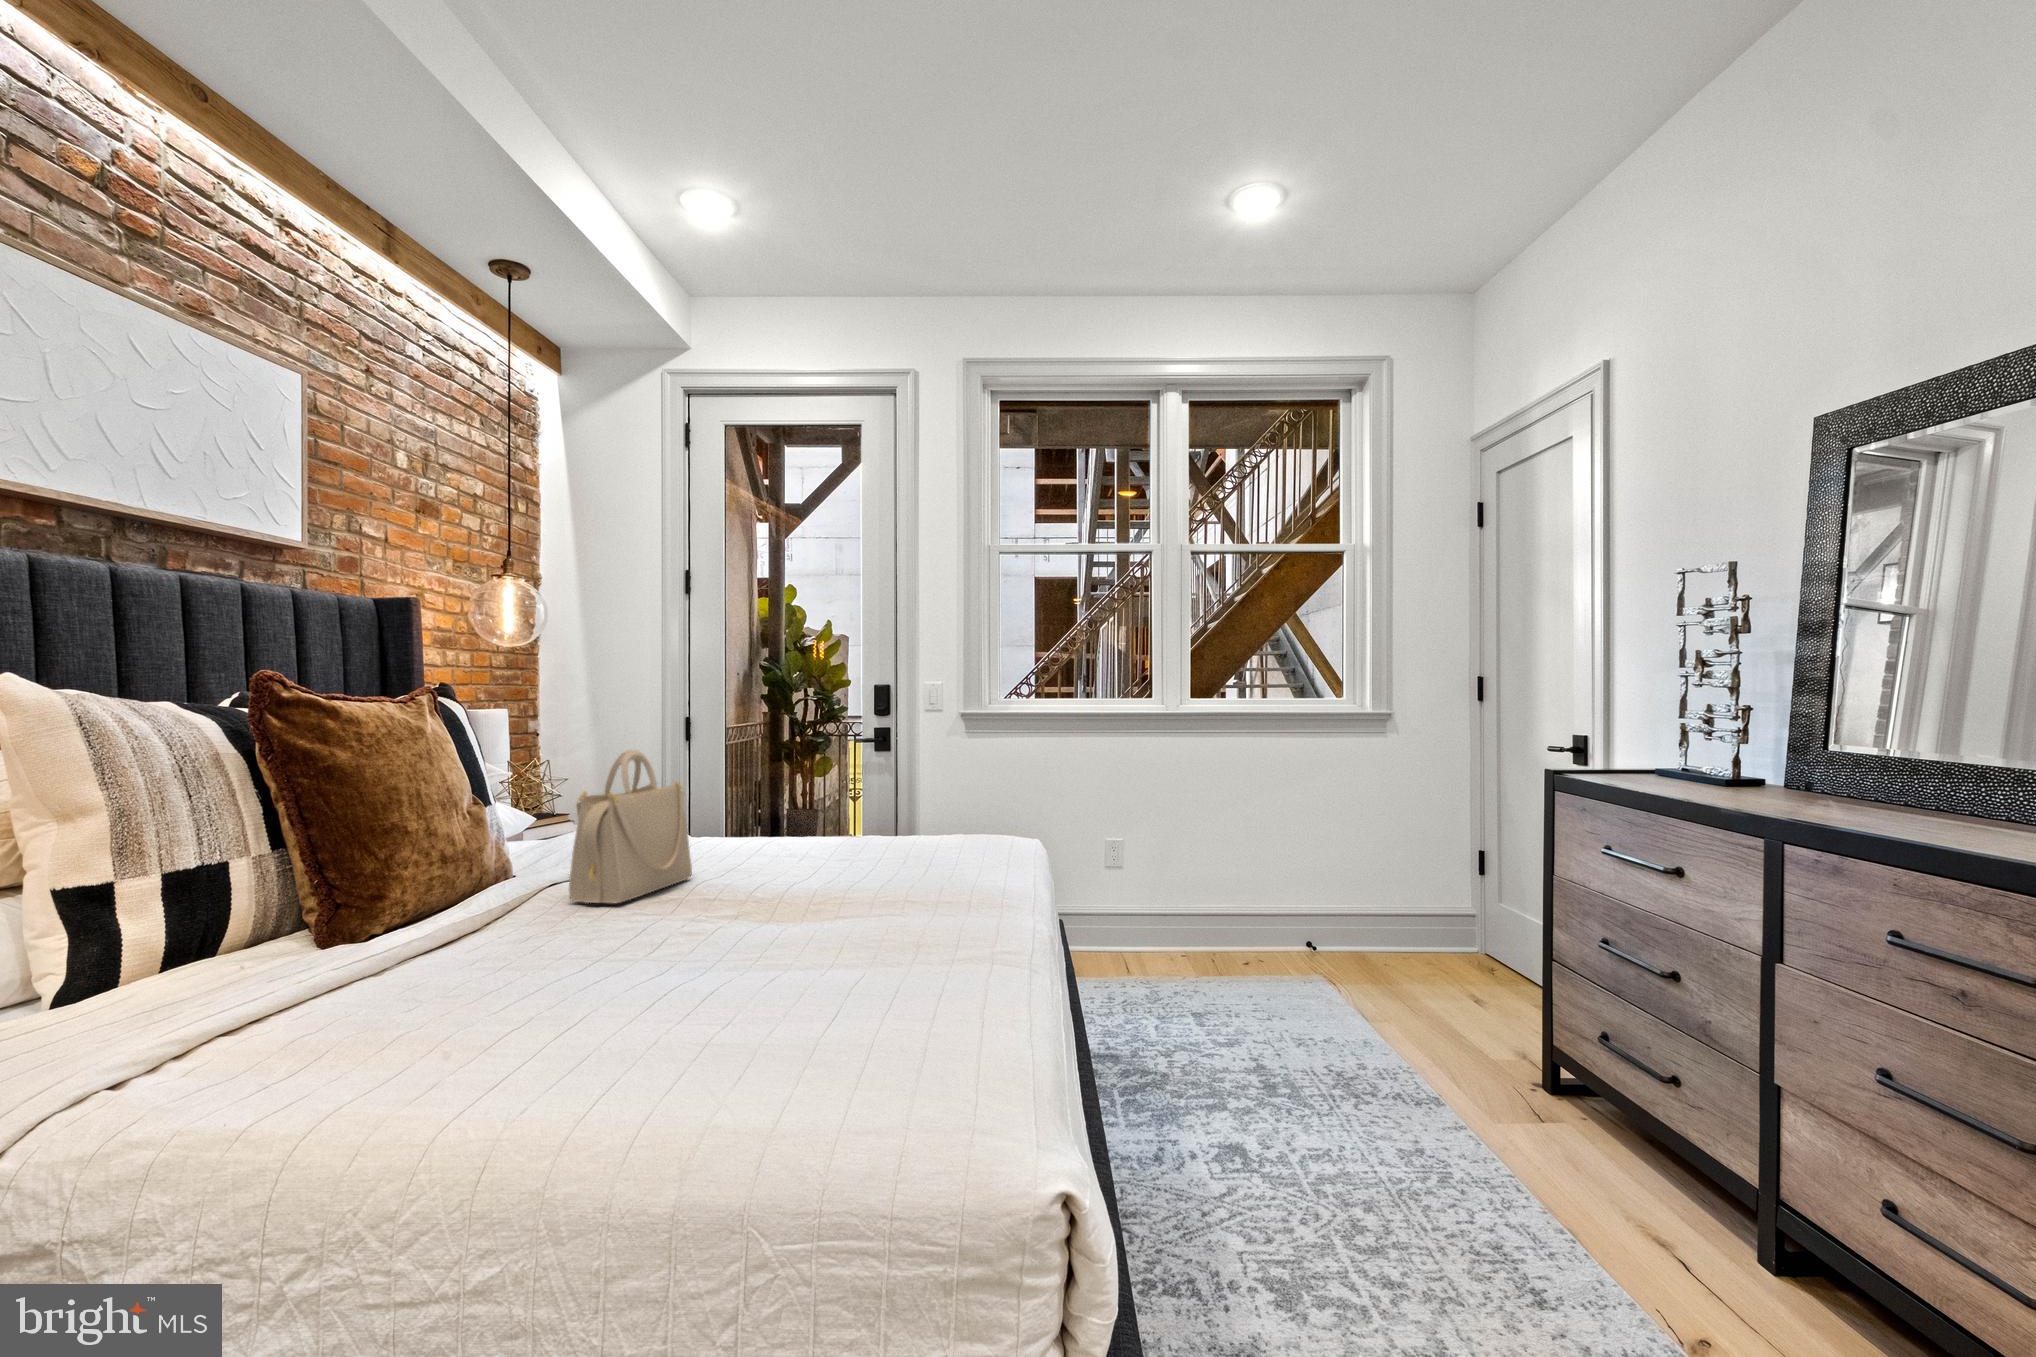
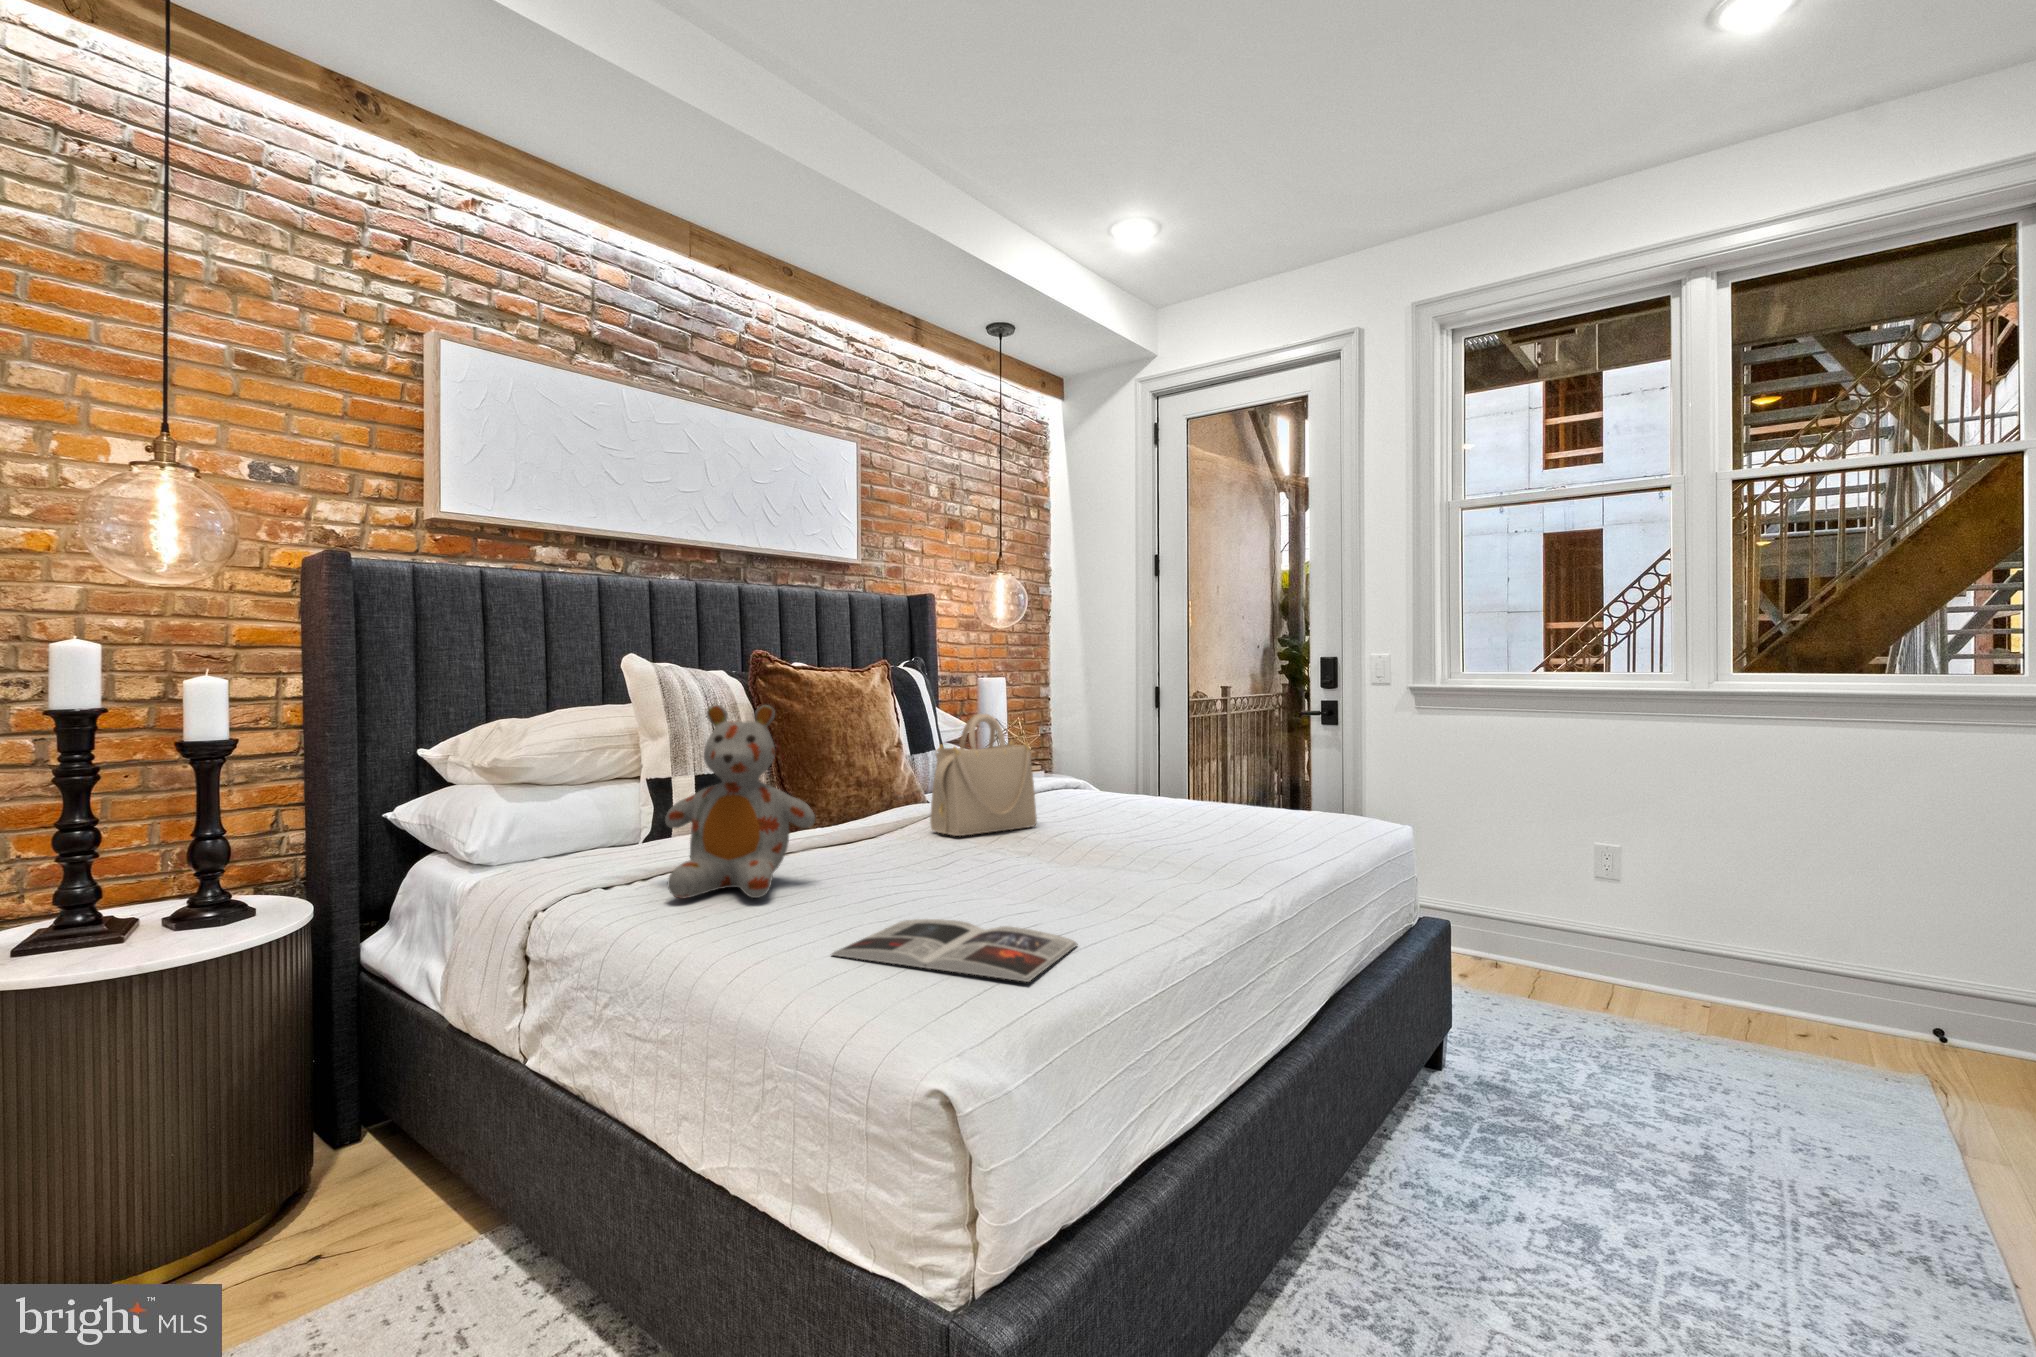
stuffed bear: none [266,757,525,1062] -> present [665,705,815,898]
magazine: none [720,995,994,1083] -> present [832,919,1077,982]

